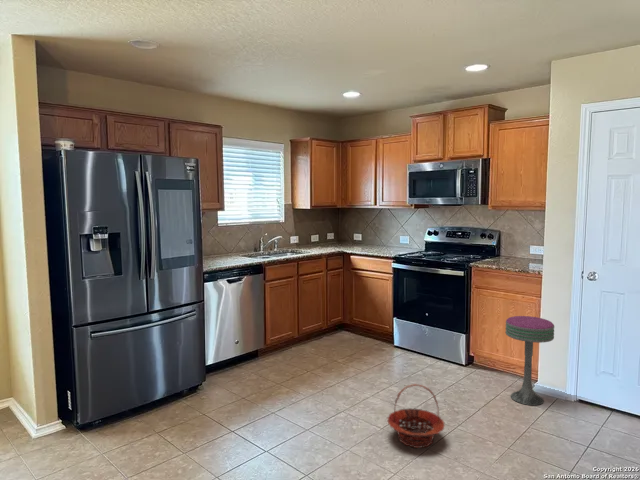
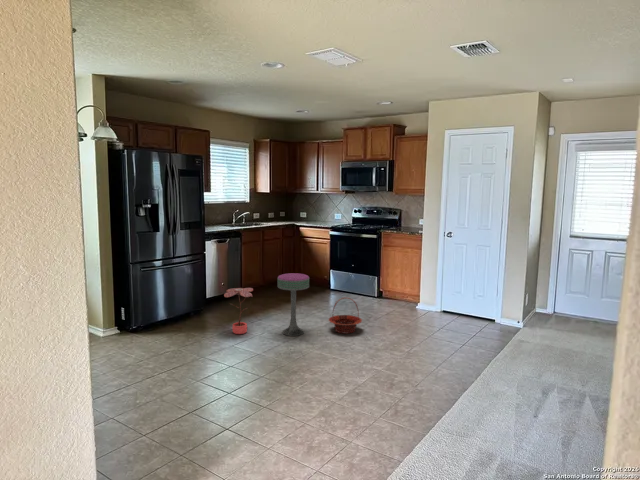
bar stool: present [505,316,554,405] -> present [277,273,309,336]
potted plant: none [215,361,266,439] -> present [224,288,253,334]

